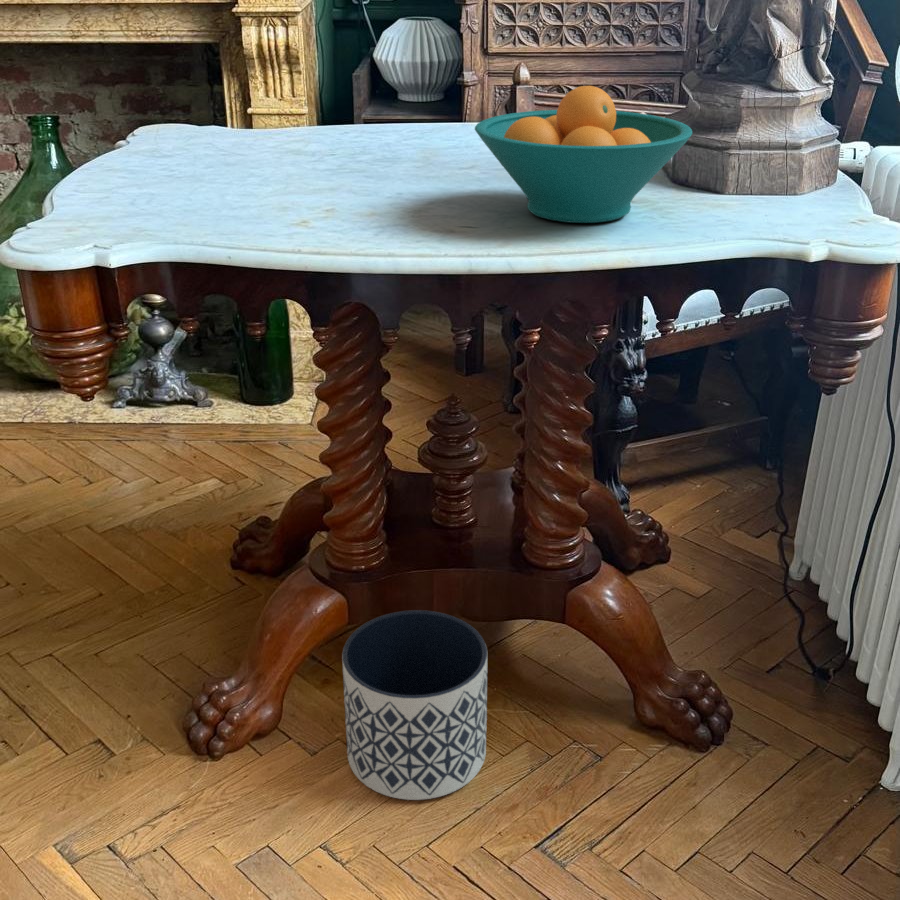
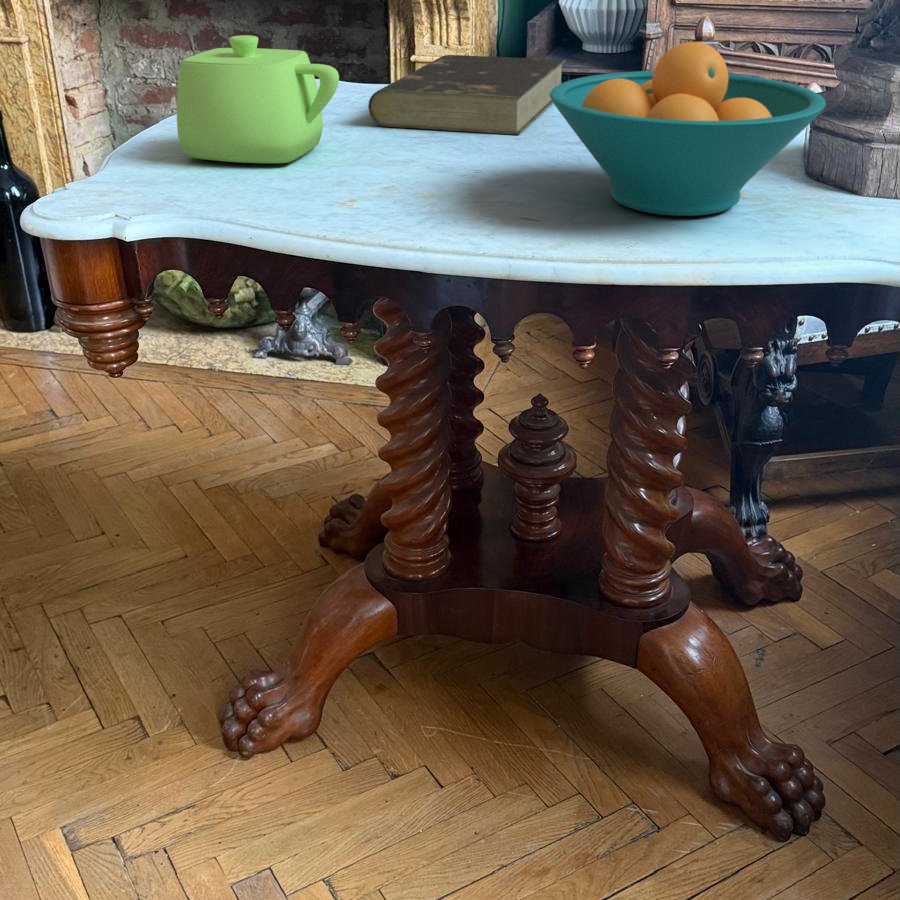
teapot: none [131,92,276,203] -> present [177,35,339,163]
book: none [281,104,434,169] -> present [368,55,566,135]
planter: present [342,610,487,800] -> none [373,631,535,846]

